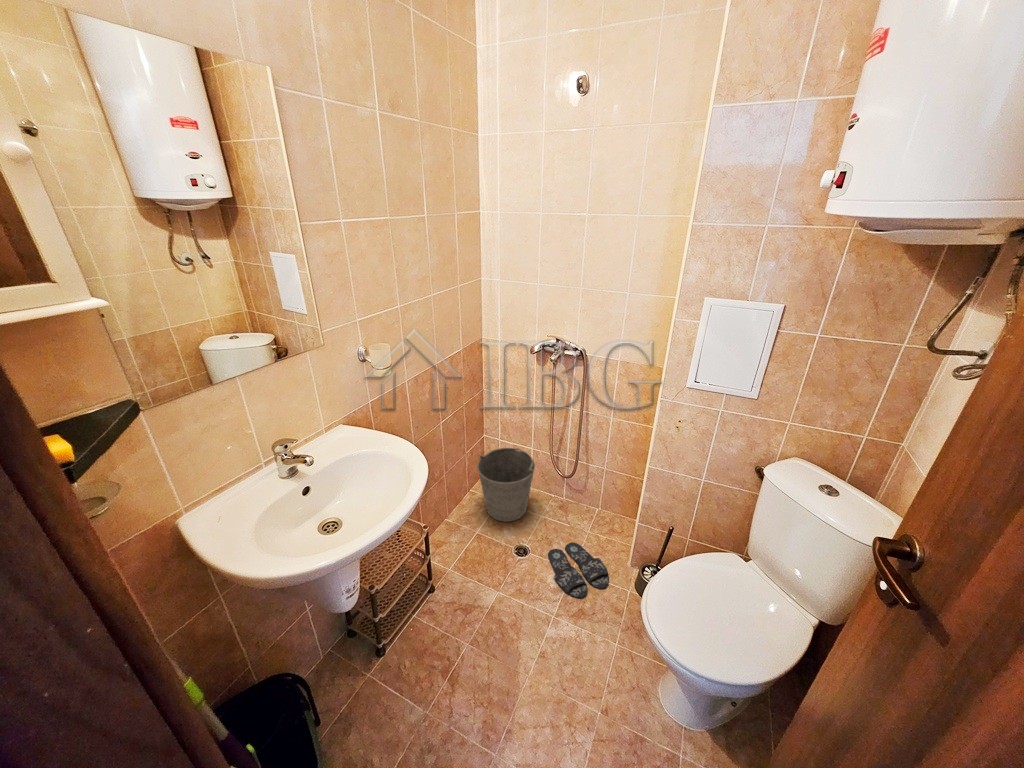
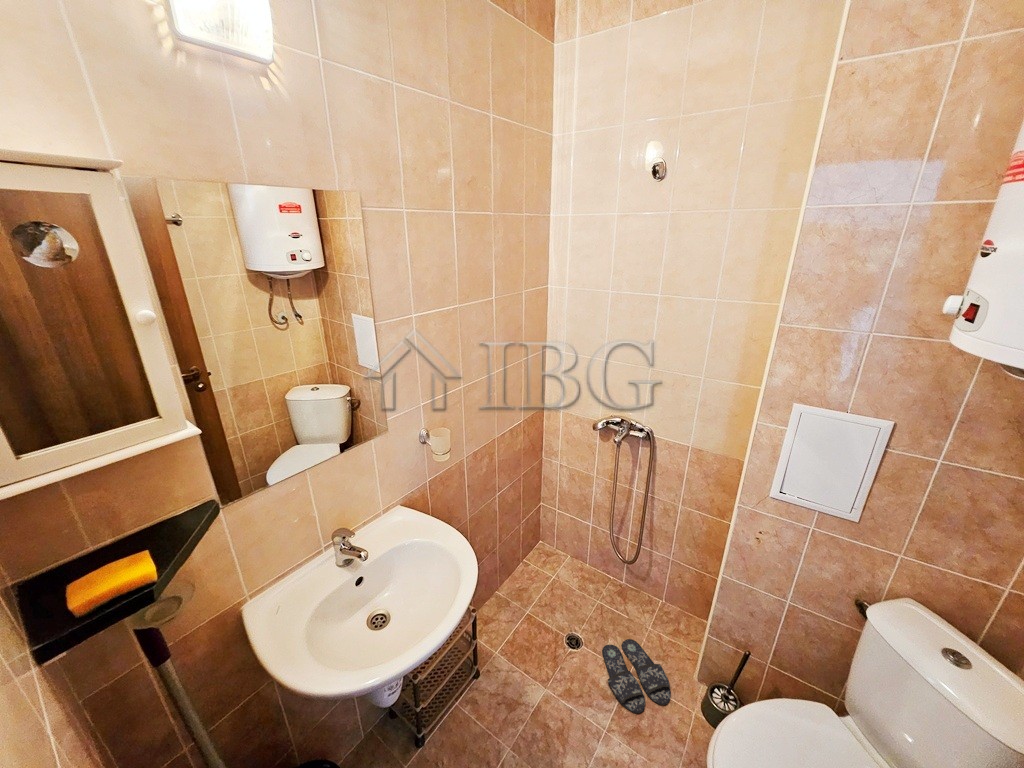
bucket: present [477,448,535,522] -> none [532,521,593,603]

